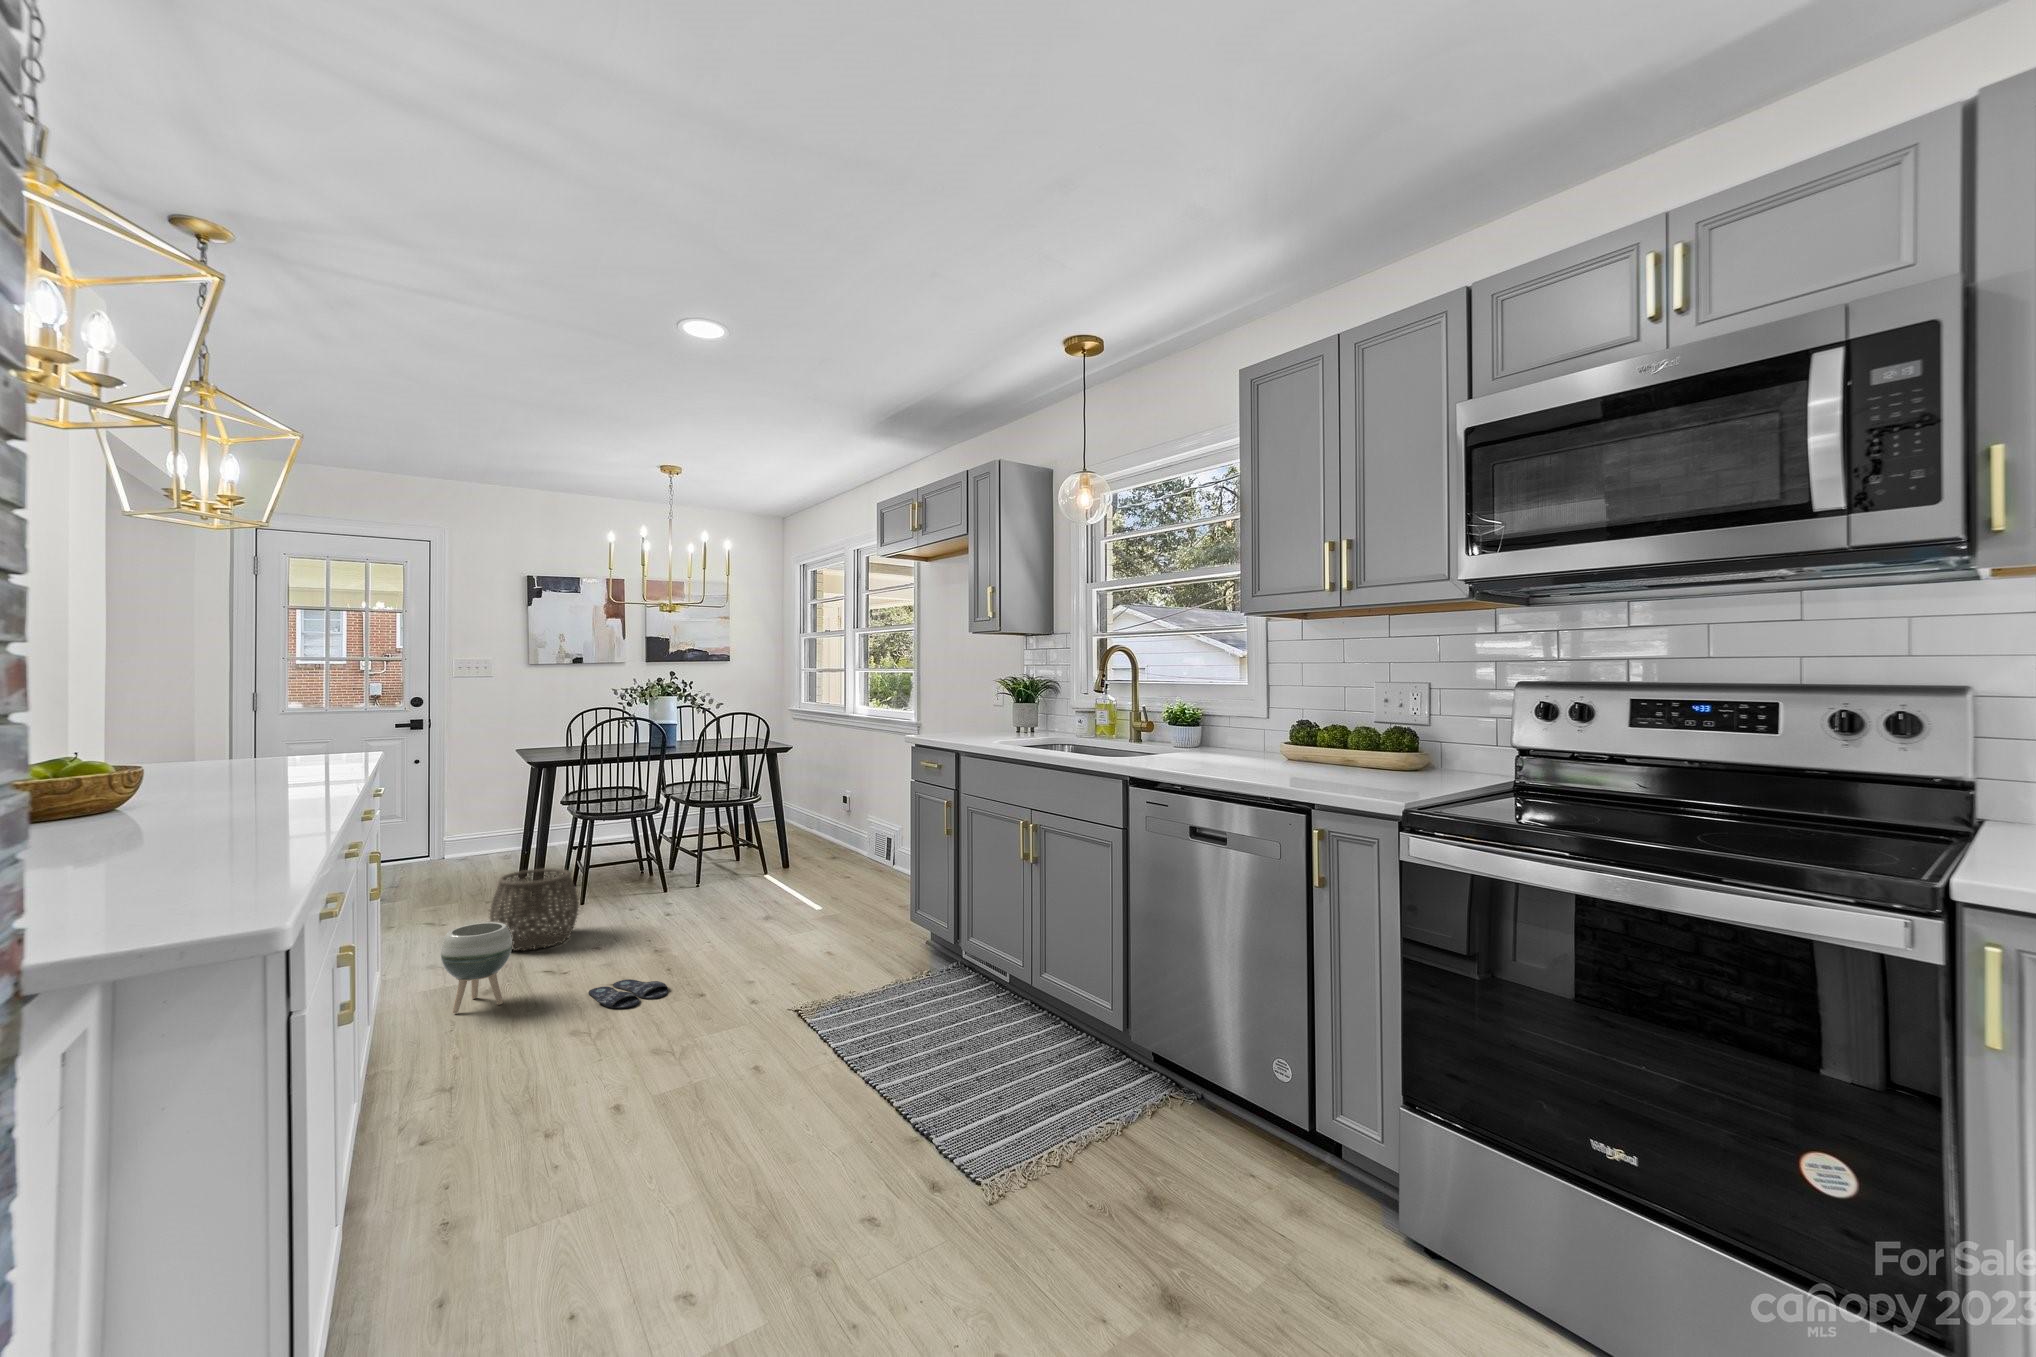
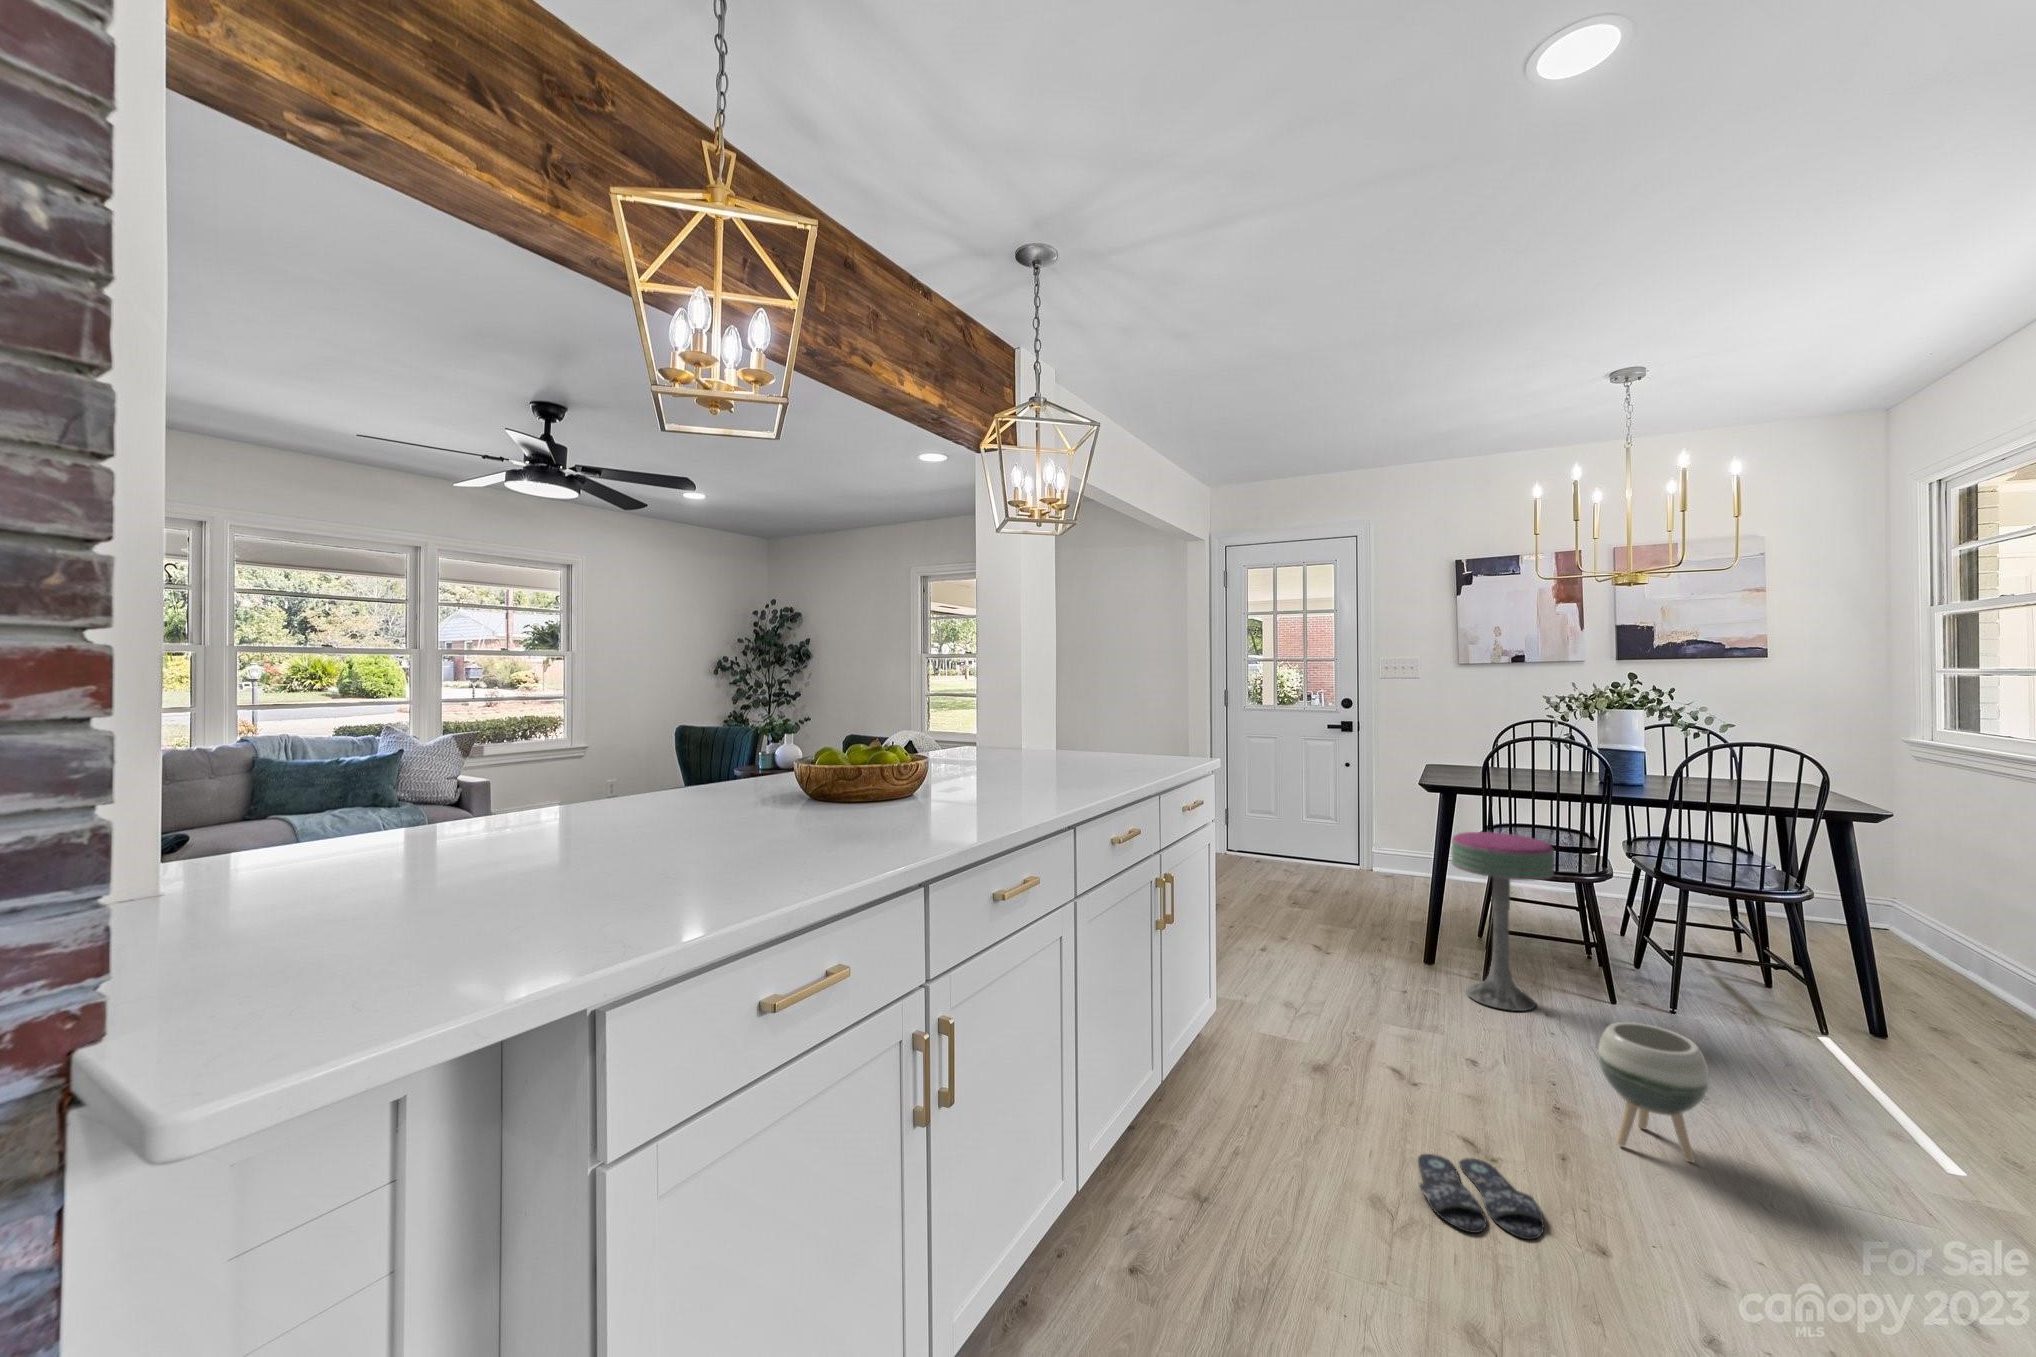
bar stool: none [564,789,634,914] -> present [1451,832,1554,1011]
woven basket: present [490,868,579,951] -> none [1340,925,1454,1042]
planter: present [441,922,513,1013] -> present [1598,1022,1709,1162]

